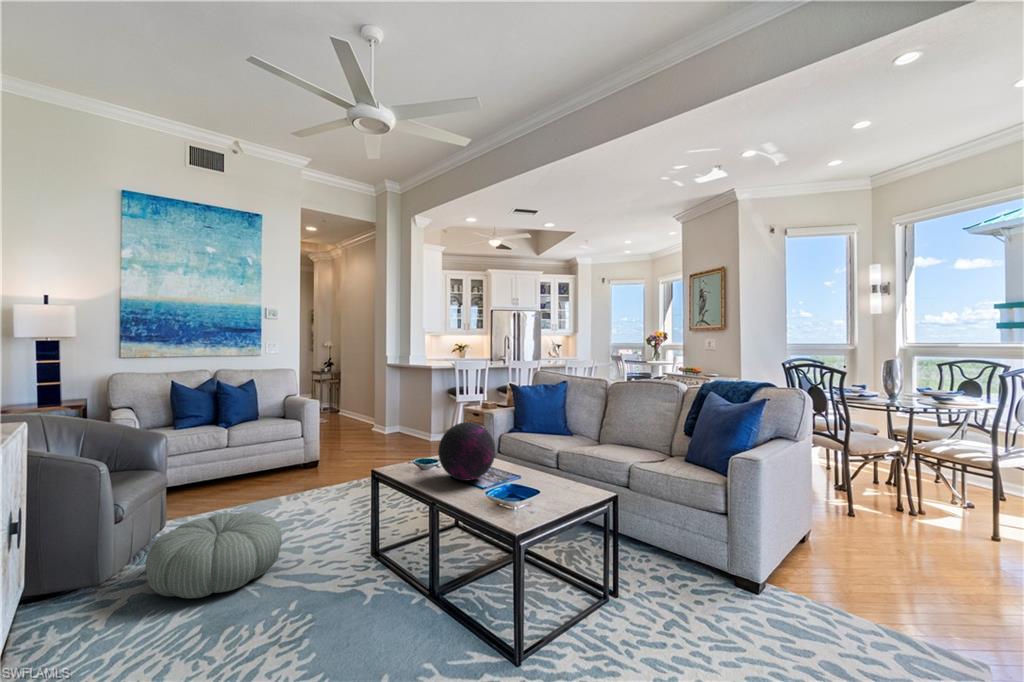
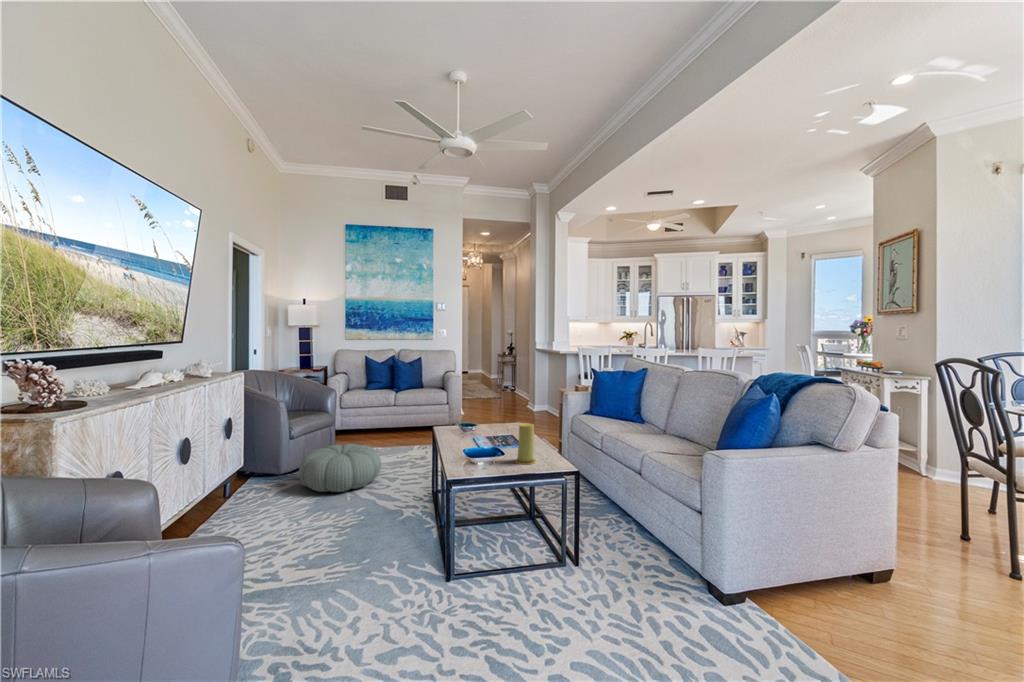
decorative orb: present [438,422,495,481] -> none [456,393,503,441]
candle: none [546,451,570,499] -> present [515,423,536,464]

